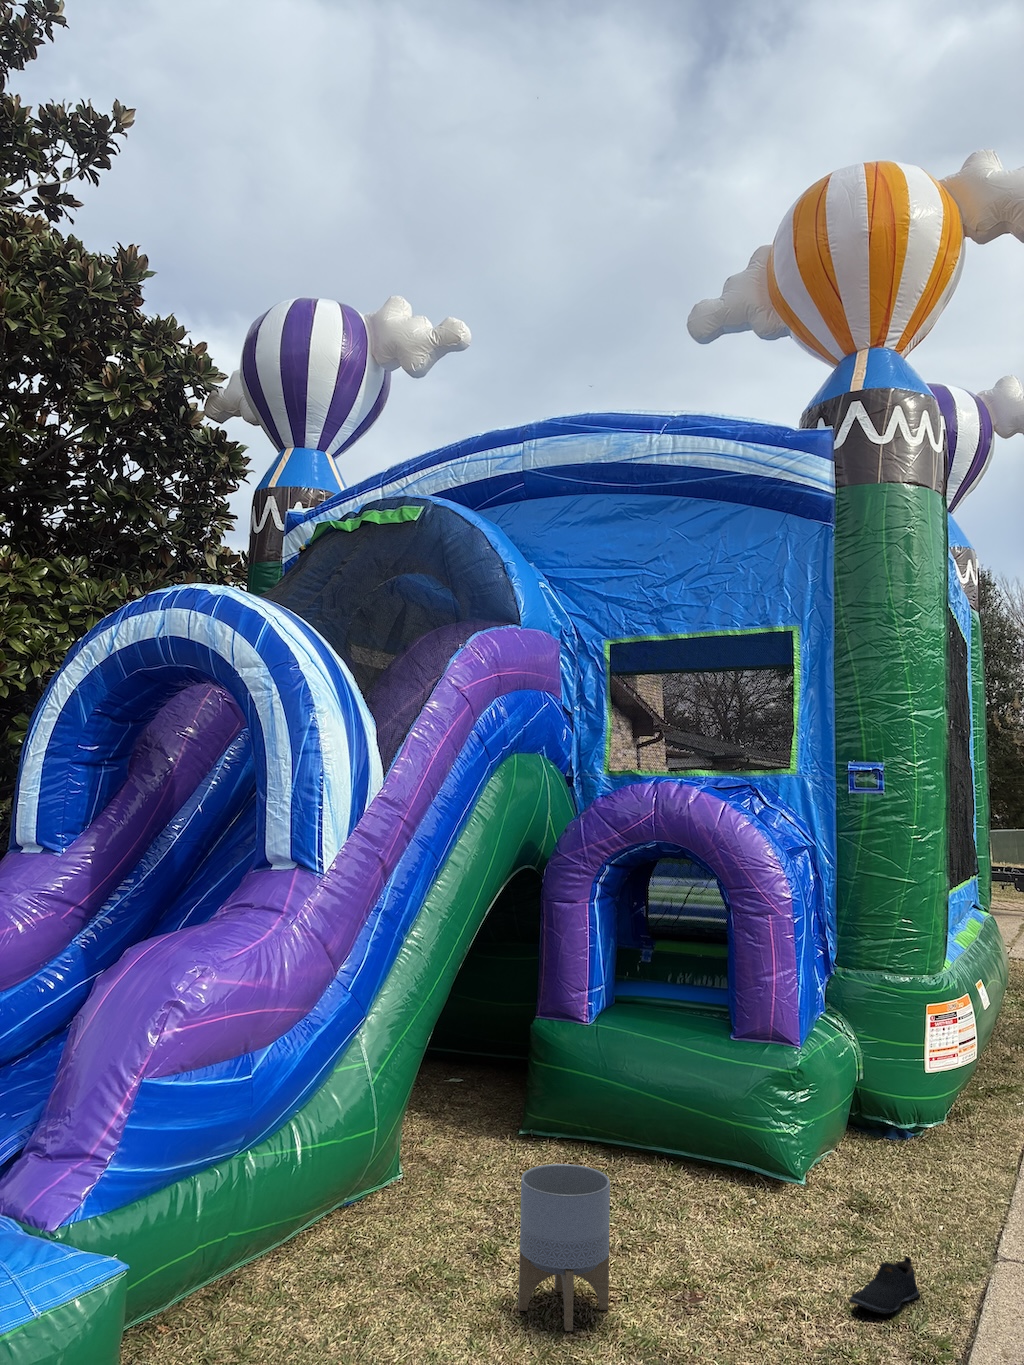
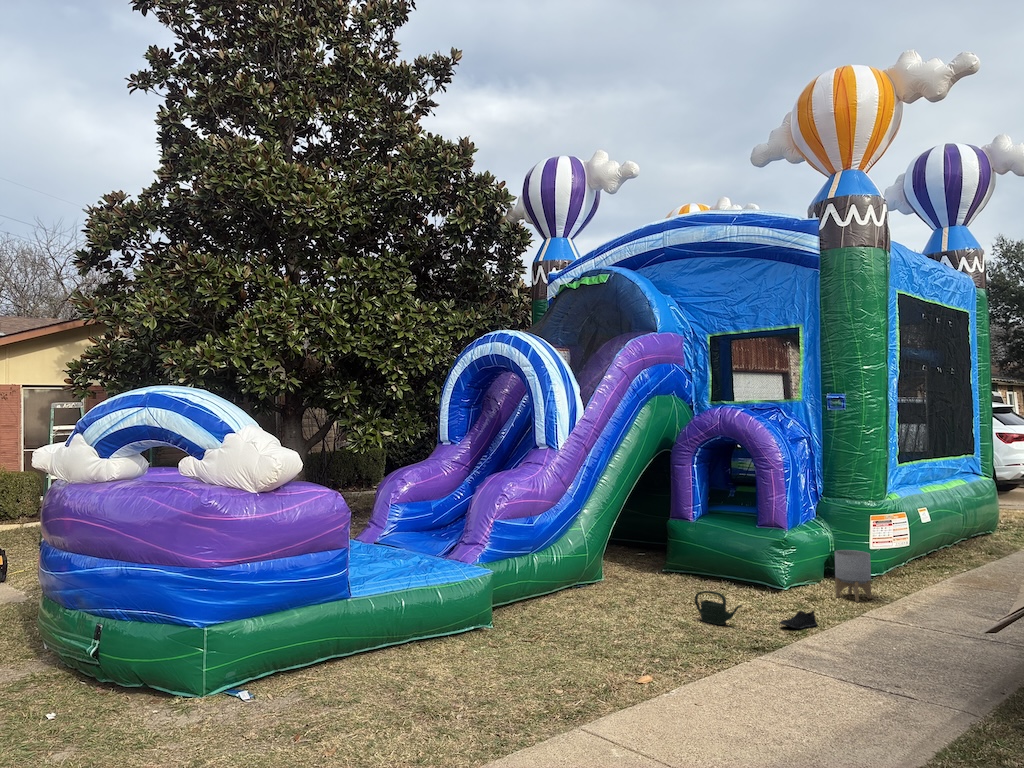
planter: present [518,1164,610,1331] -> present [835,550,871,602]
watering can: none [648,1227,772,1319] -> present [695,591,742,625]

